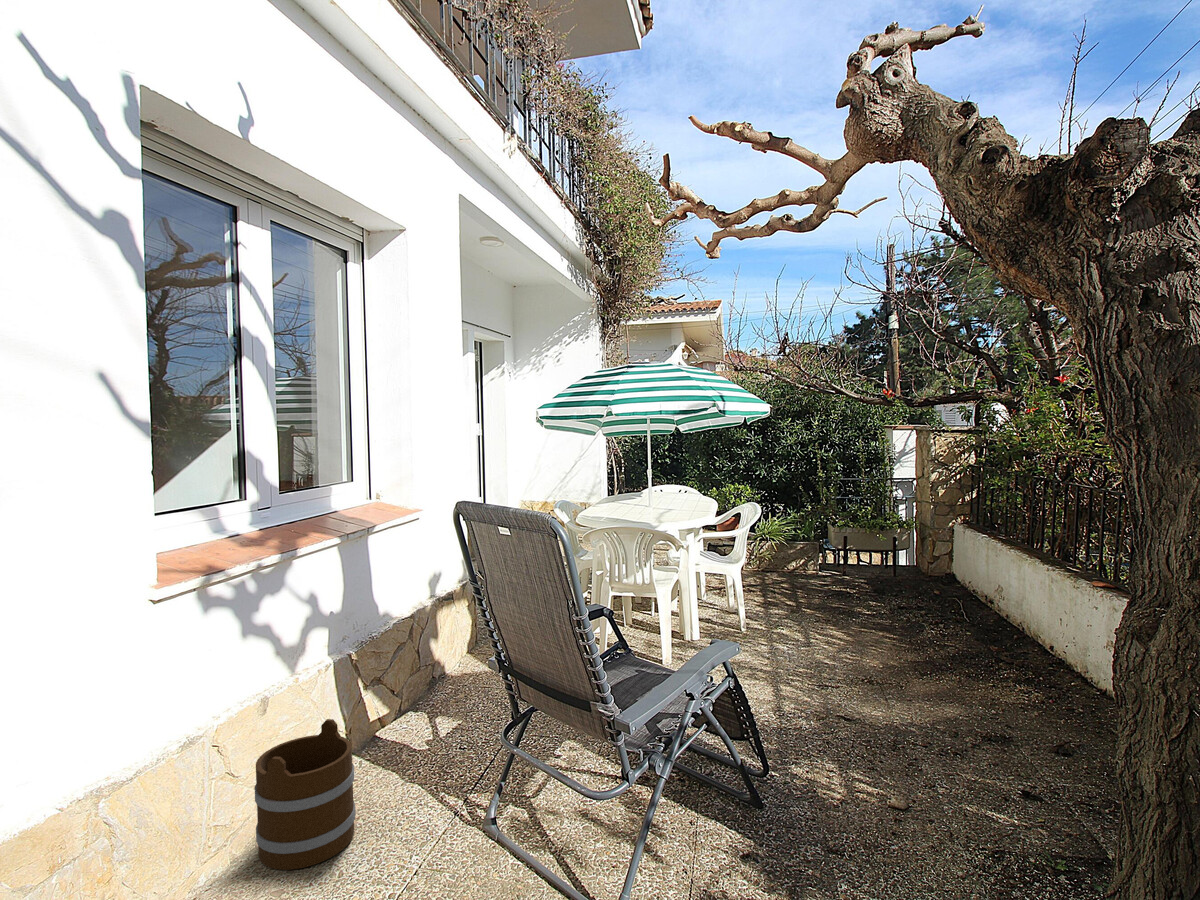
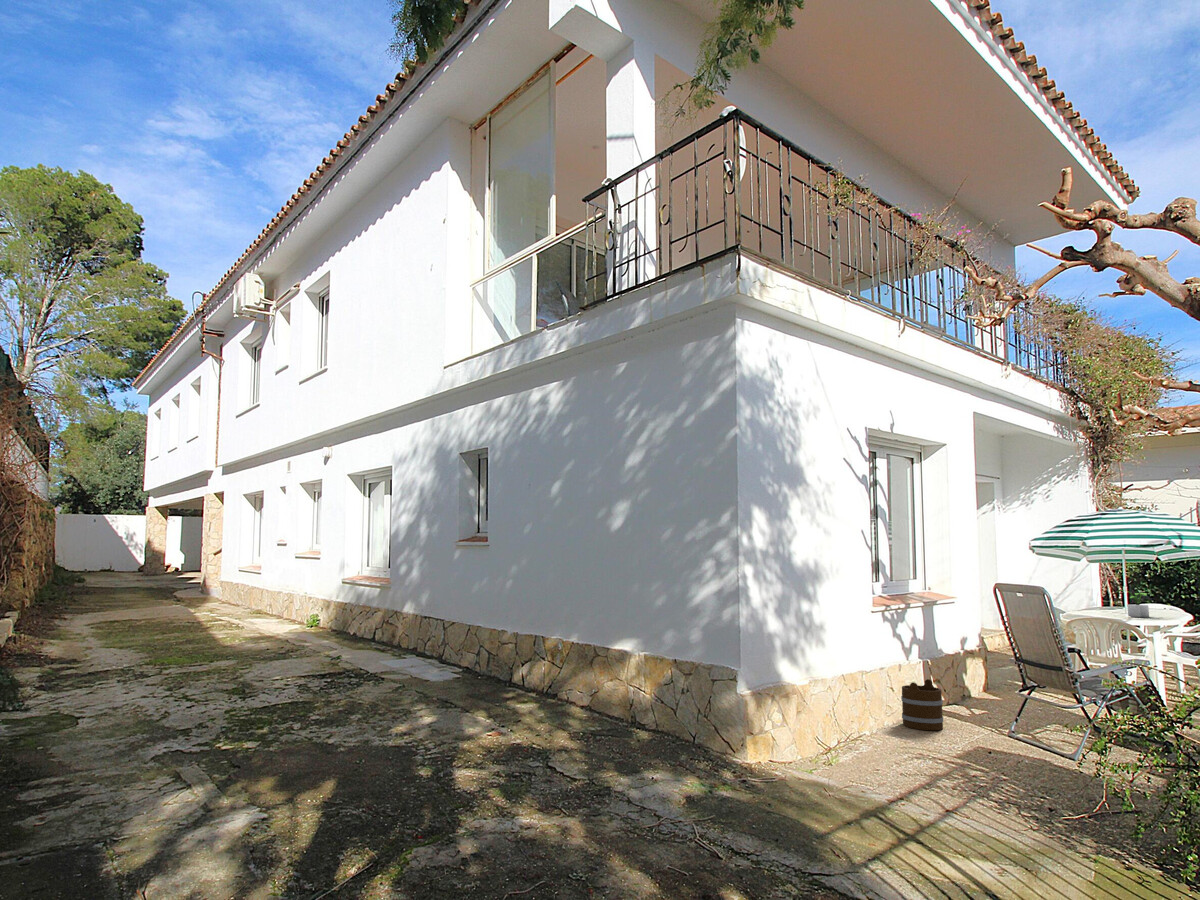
potted plant: none [640,473,683,509] -> present [1117,590,1154,617]

